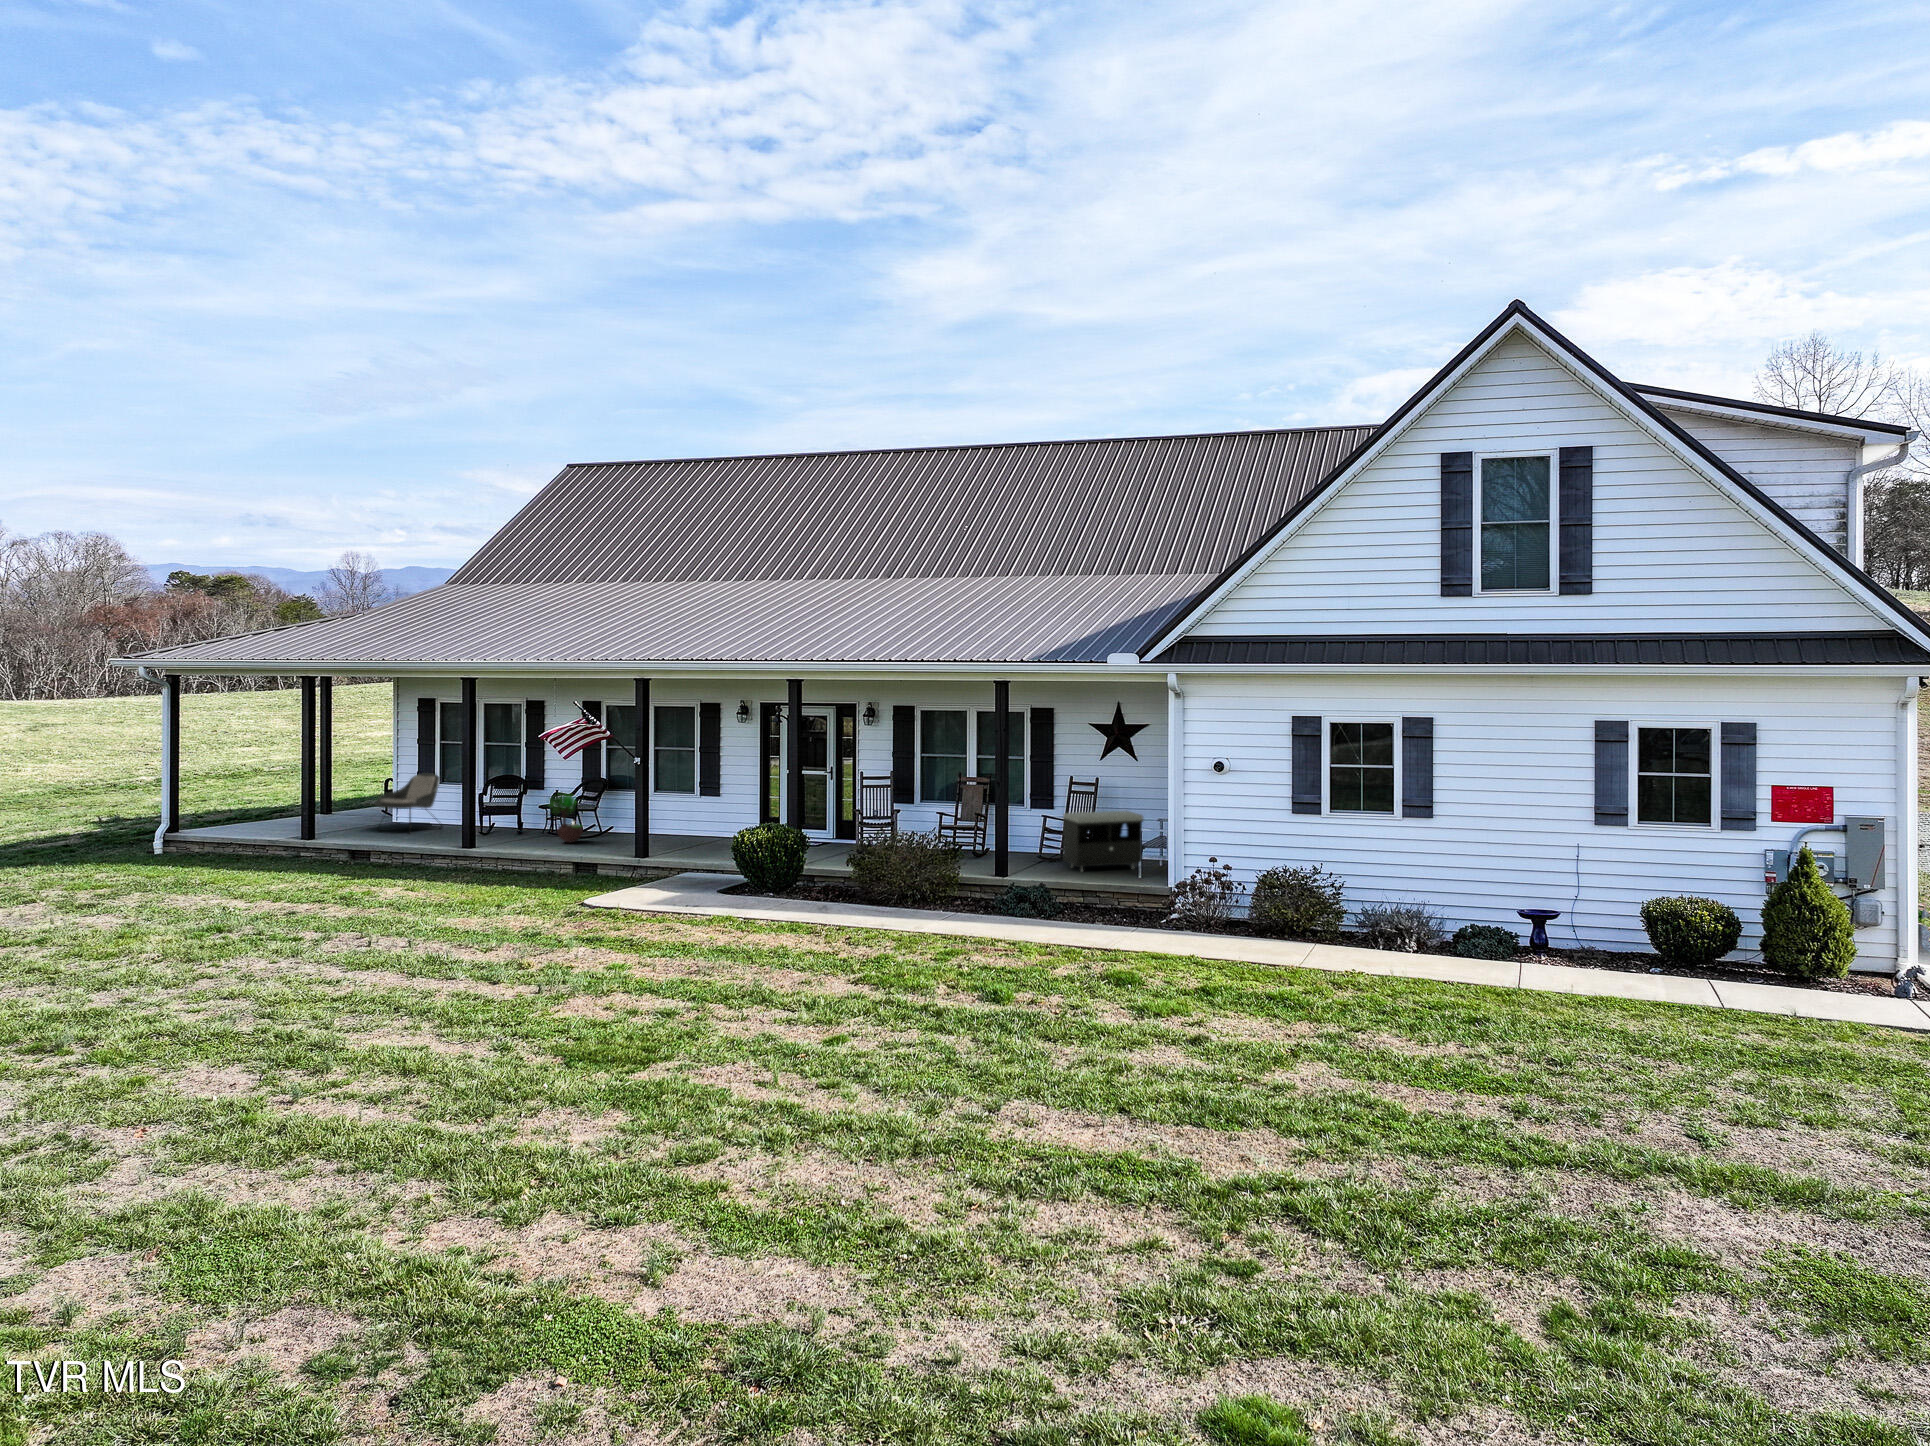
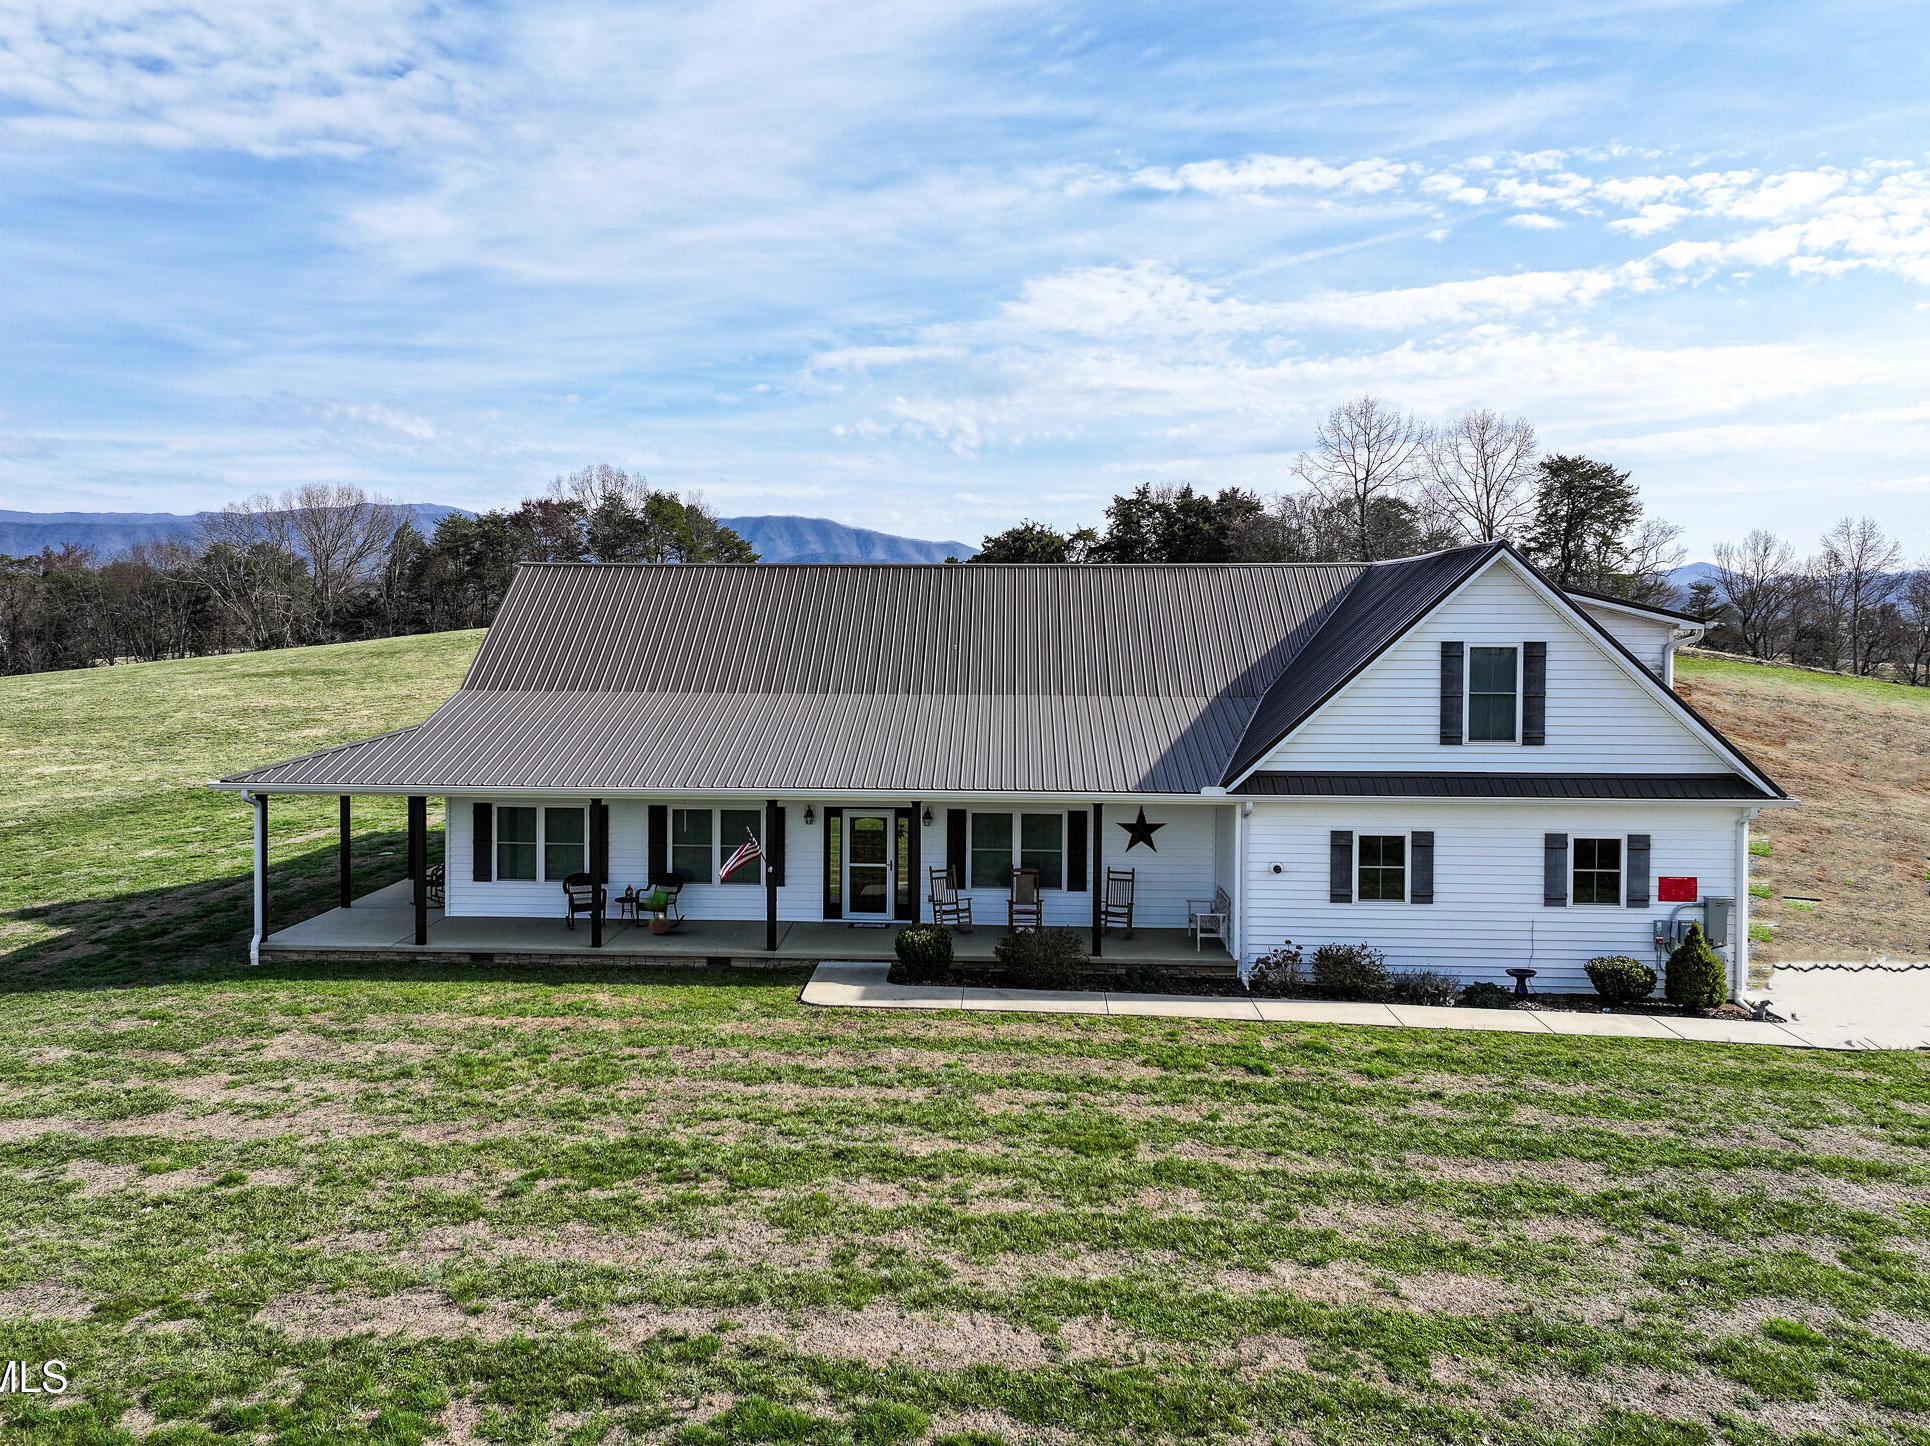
lounge chair: present [375,773,442,830] -> none [451,872,508,931]
storage bench: present [1063,811,1144,871] -> none [1106,891,1170,943]

